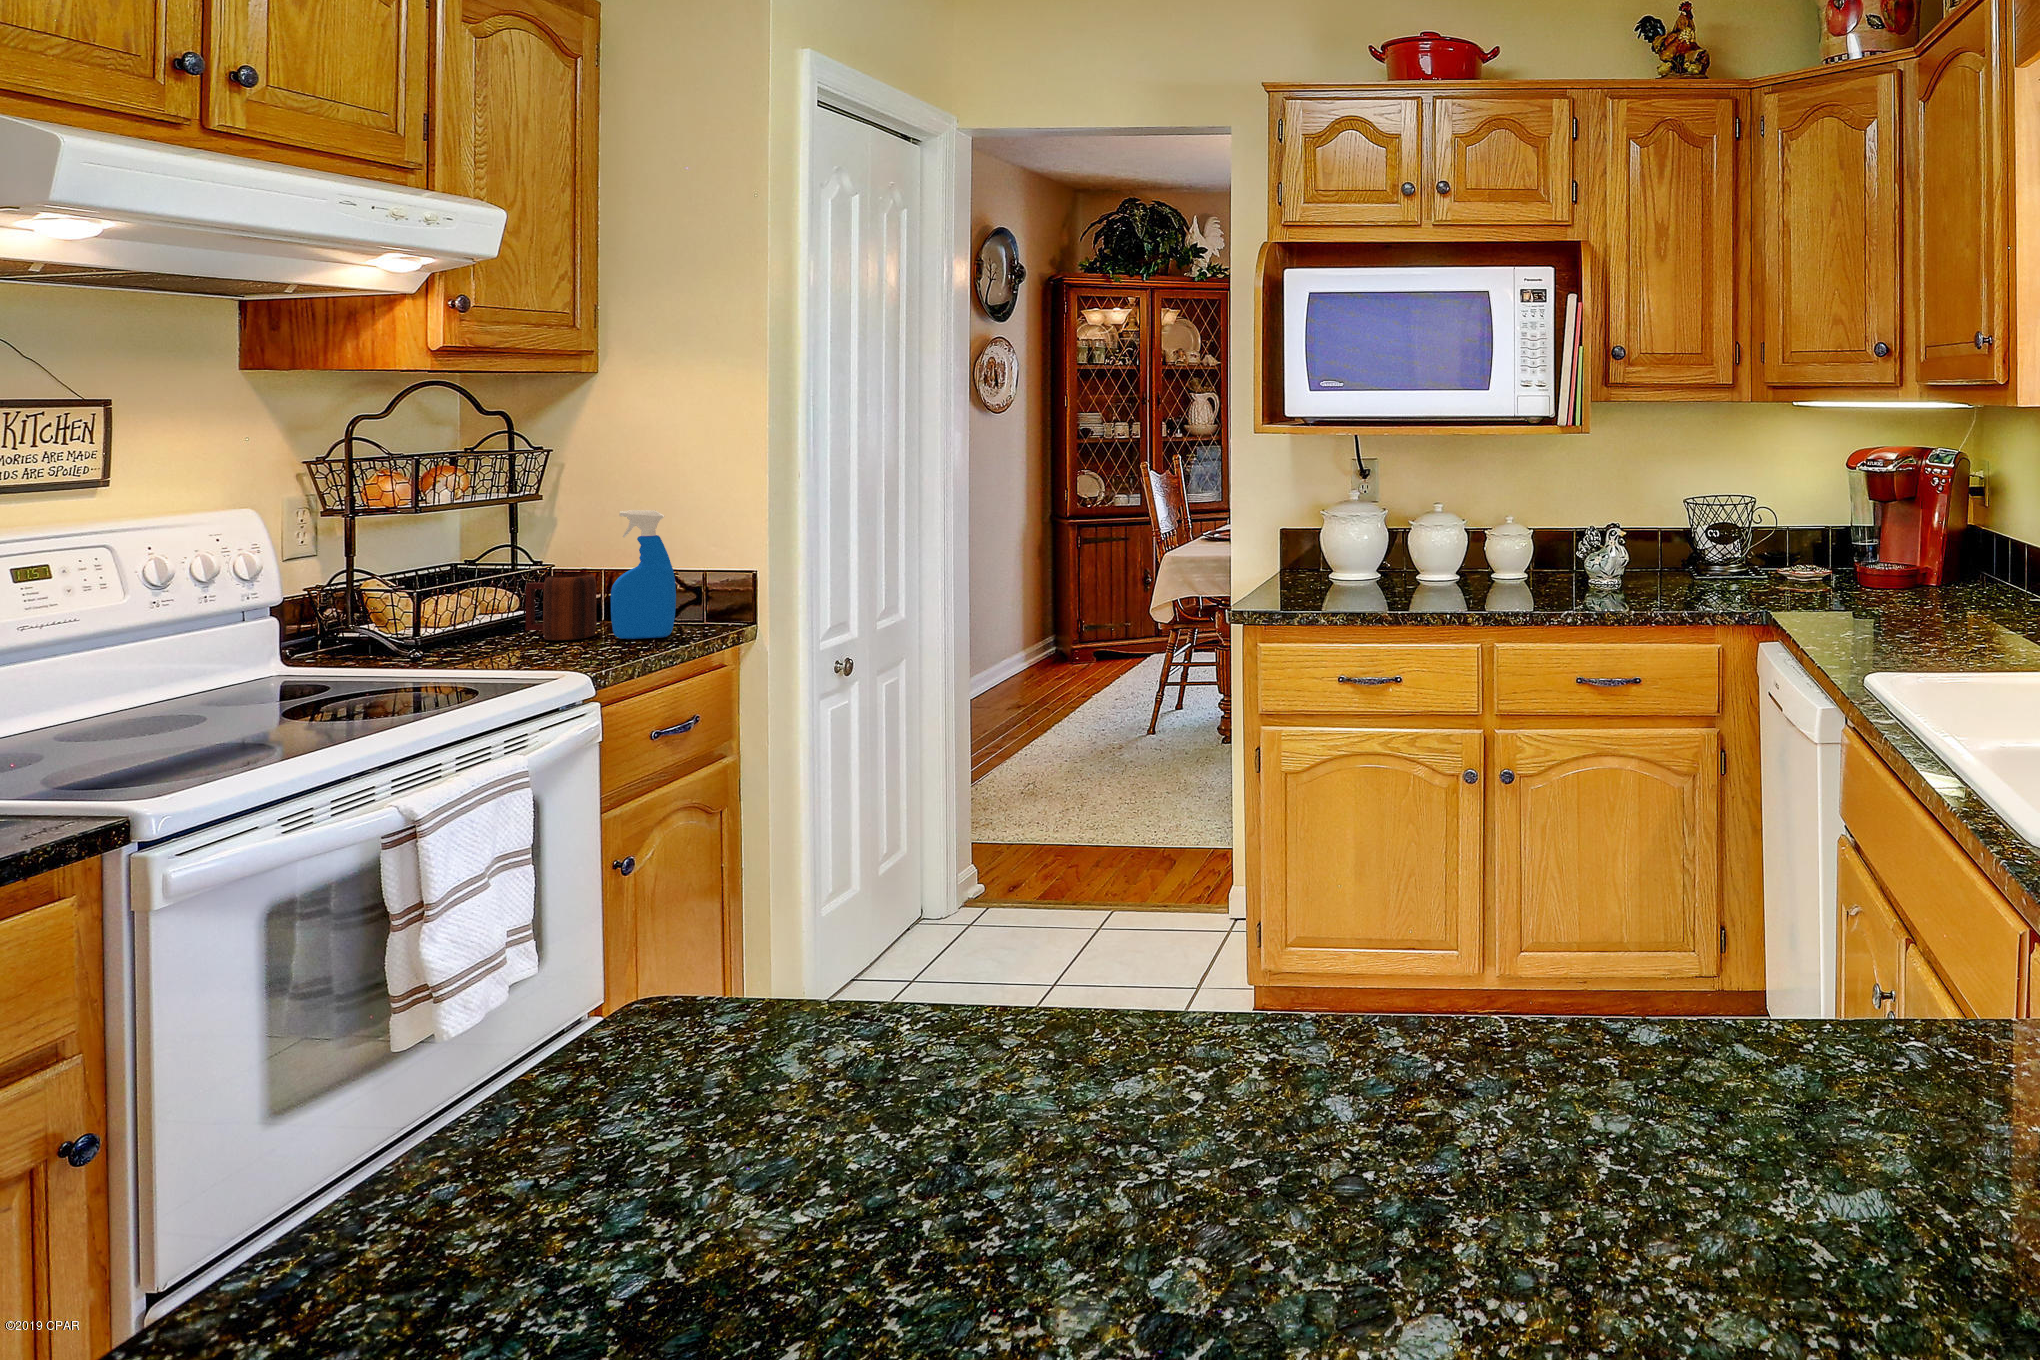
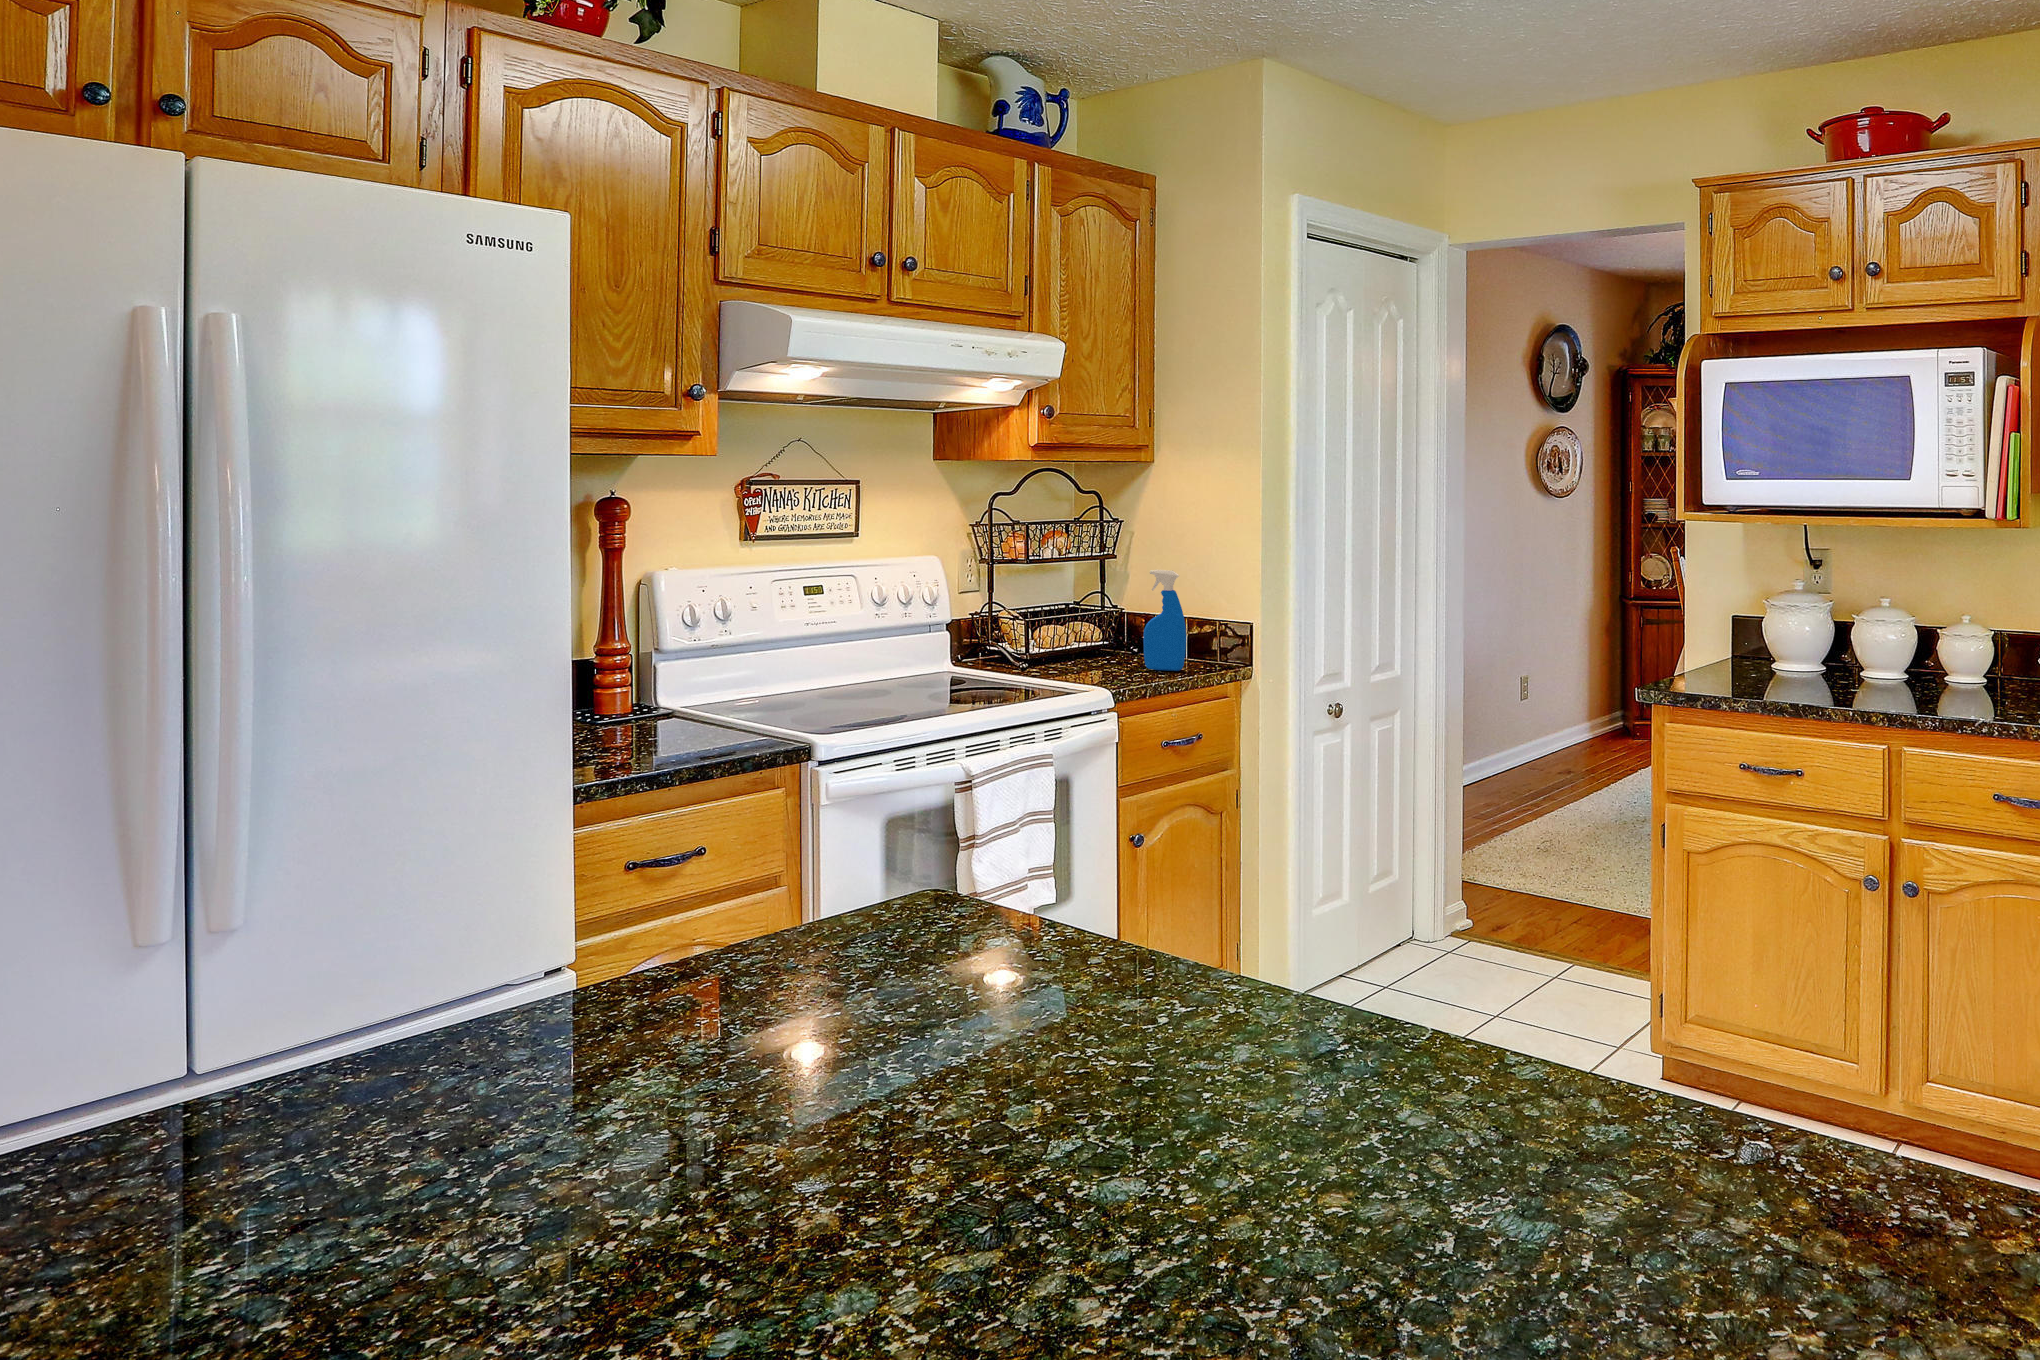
mug: present [525,573,596,640] -> none [1094,617,1138,667]

